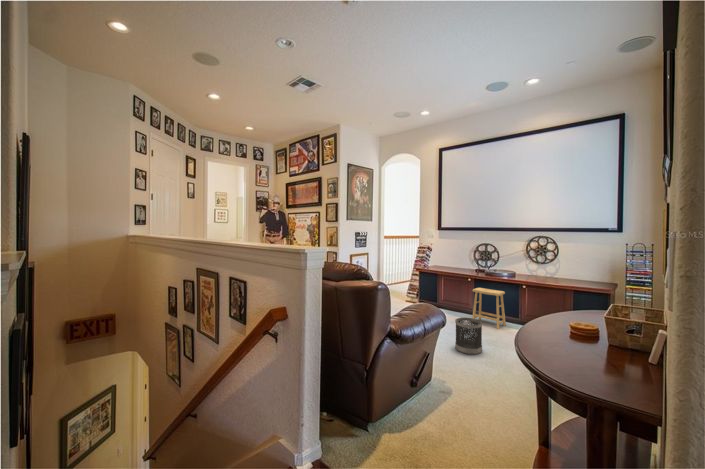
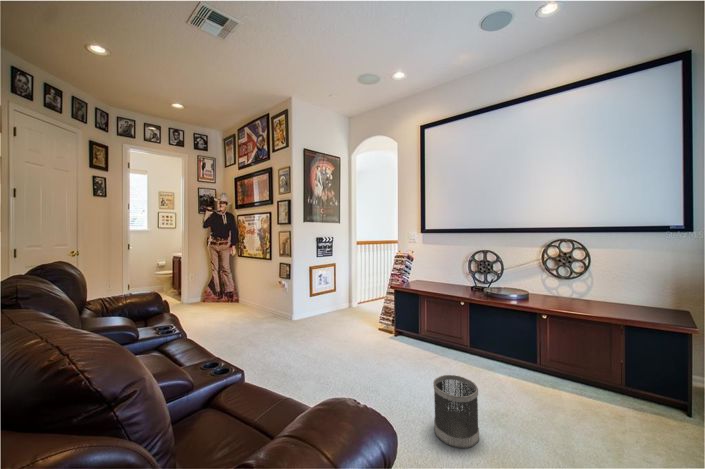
footstool: present [472,288,506,329] -> none [466,315,516,382]

